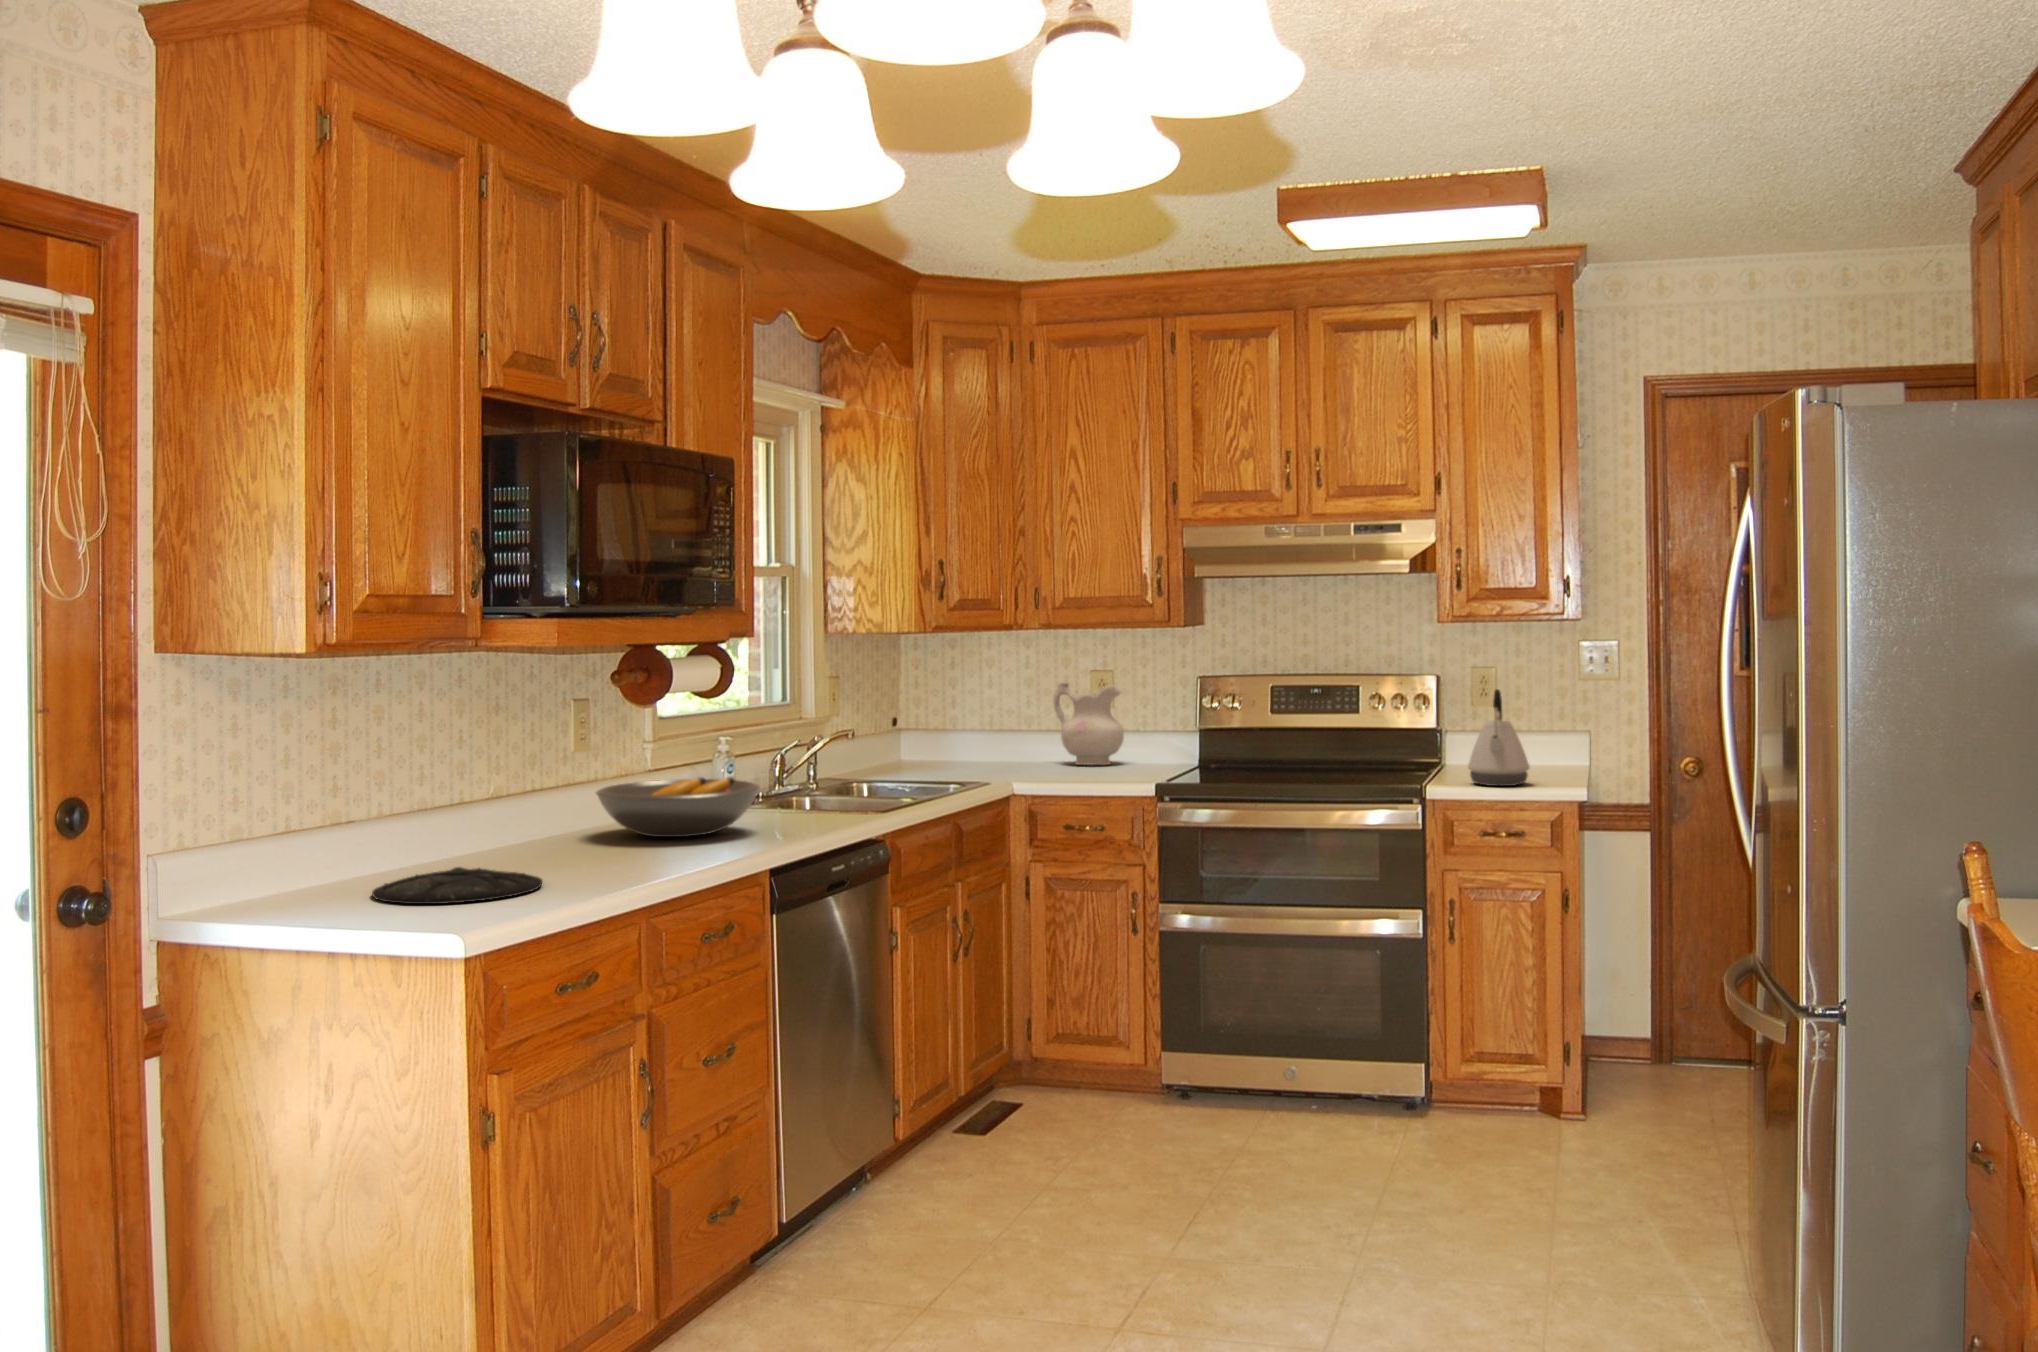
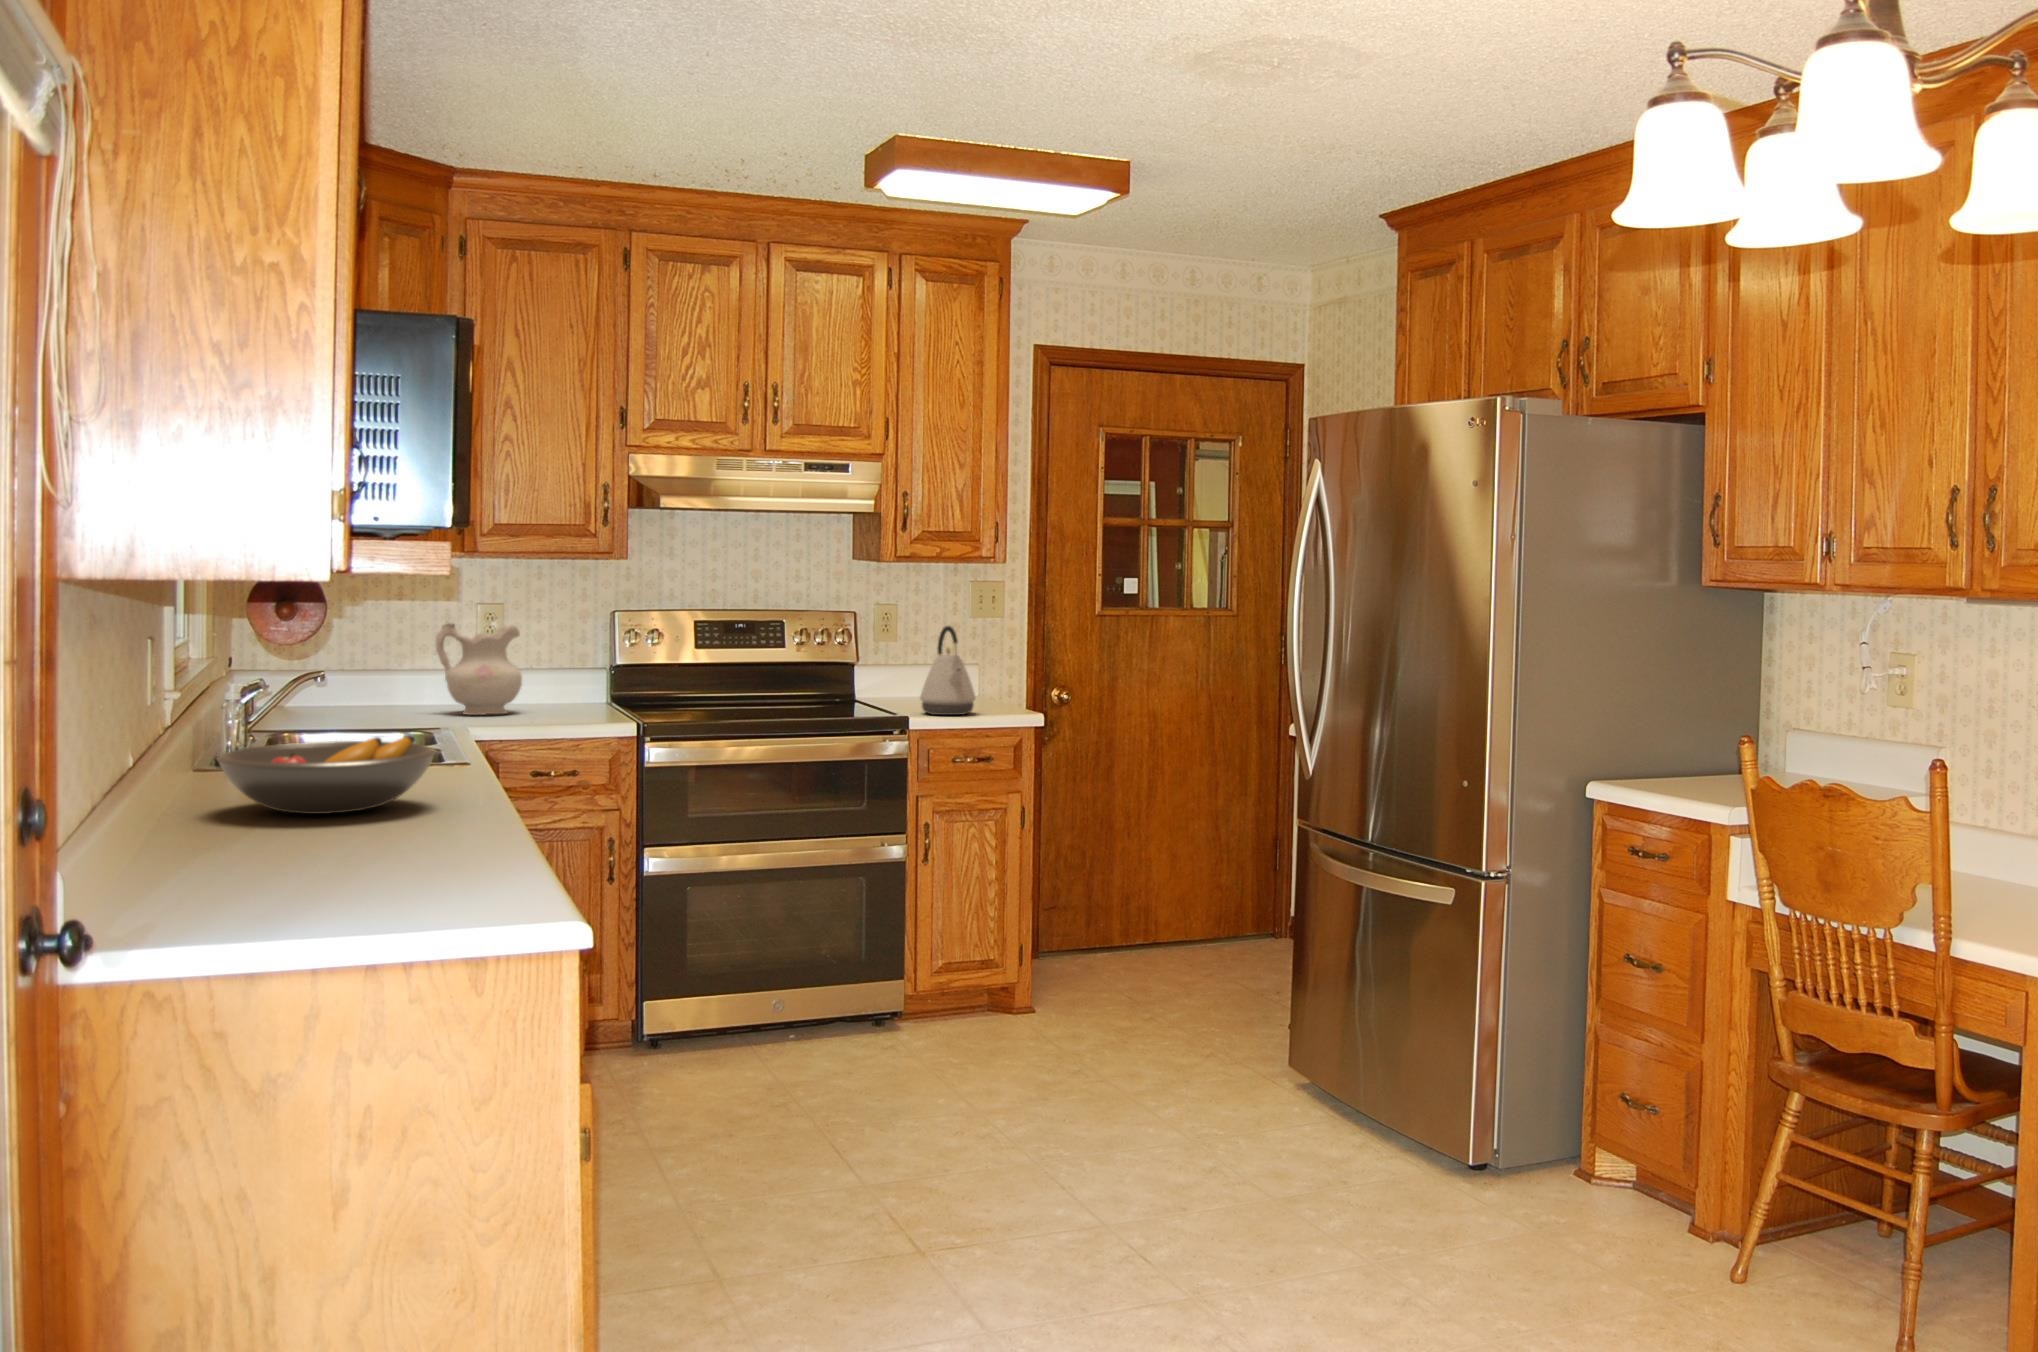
plate: present [372,867,543,904] -> none [226,855,449,905]

